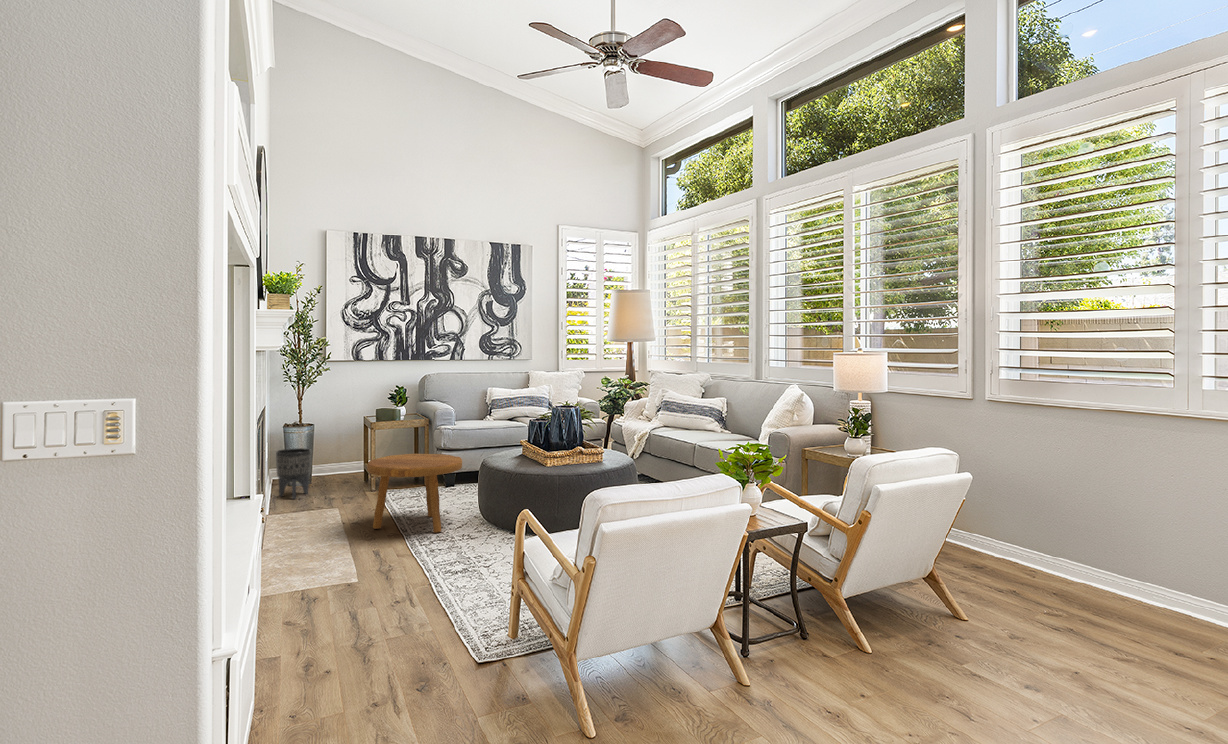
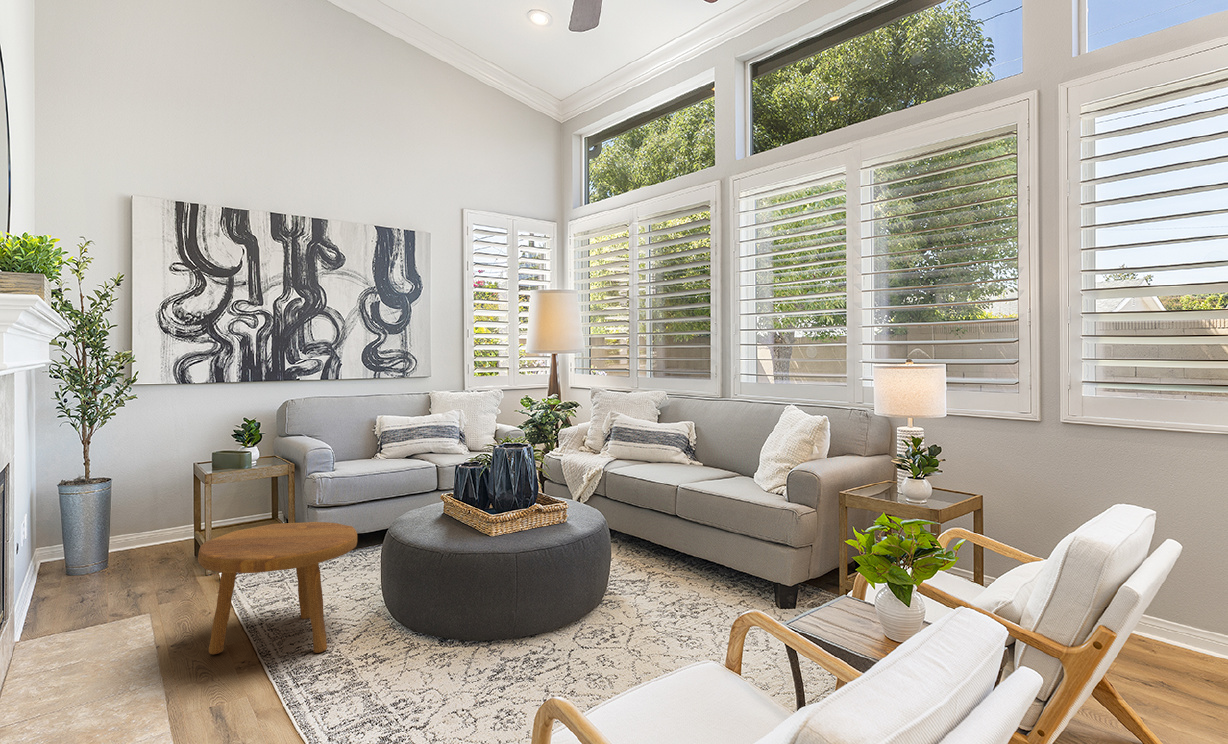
planter: present [276,448,312,499] -> none [40,519,105,601]

